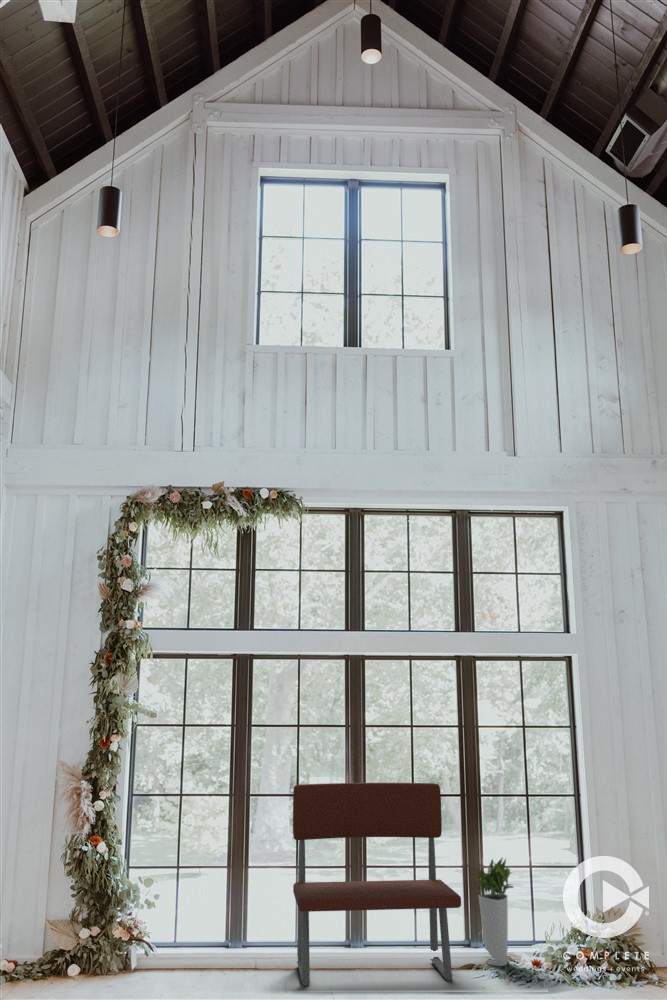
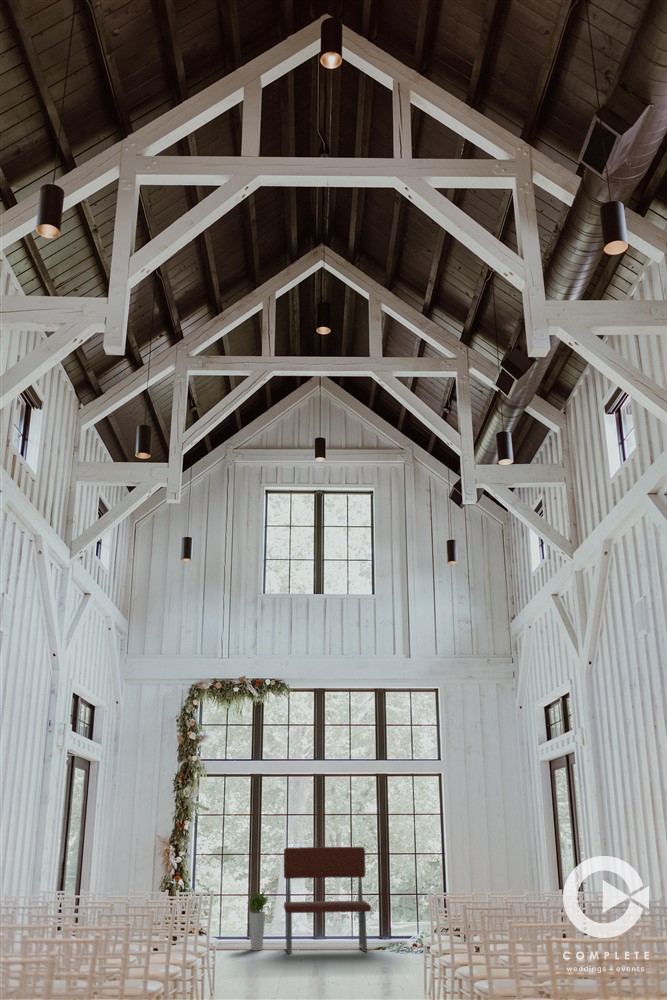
planter: present [476,858,513,966] -> present [248,892,268,950]

